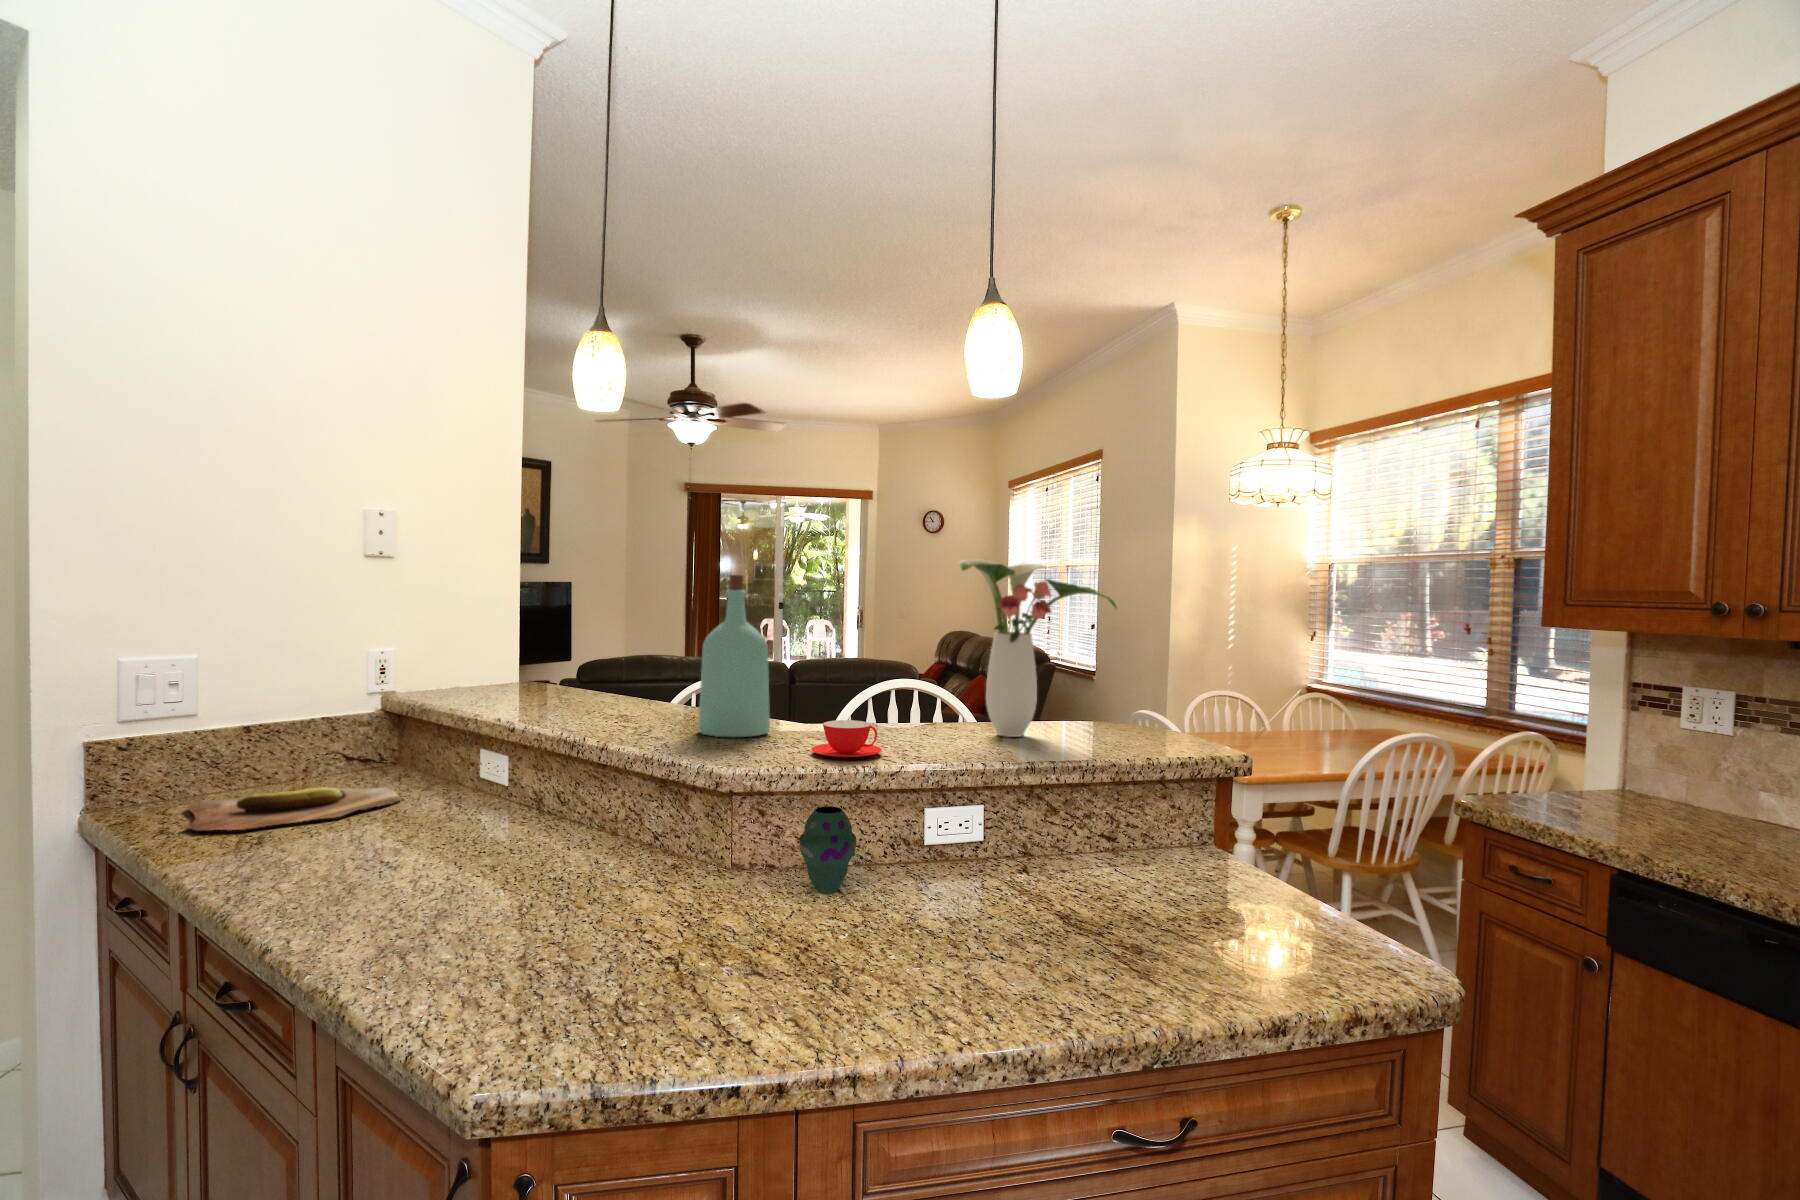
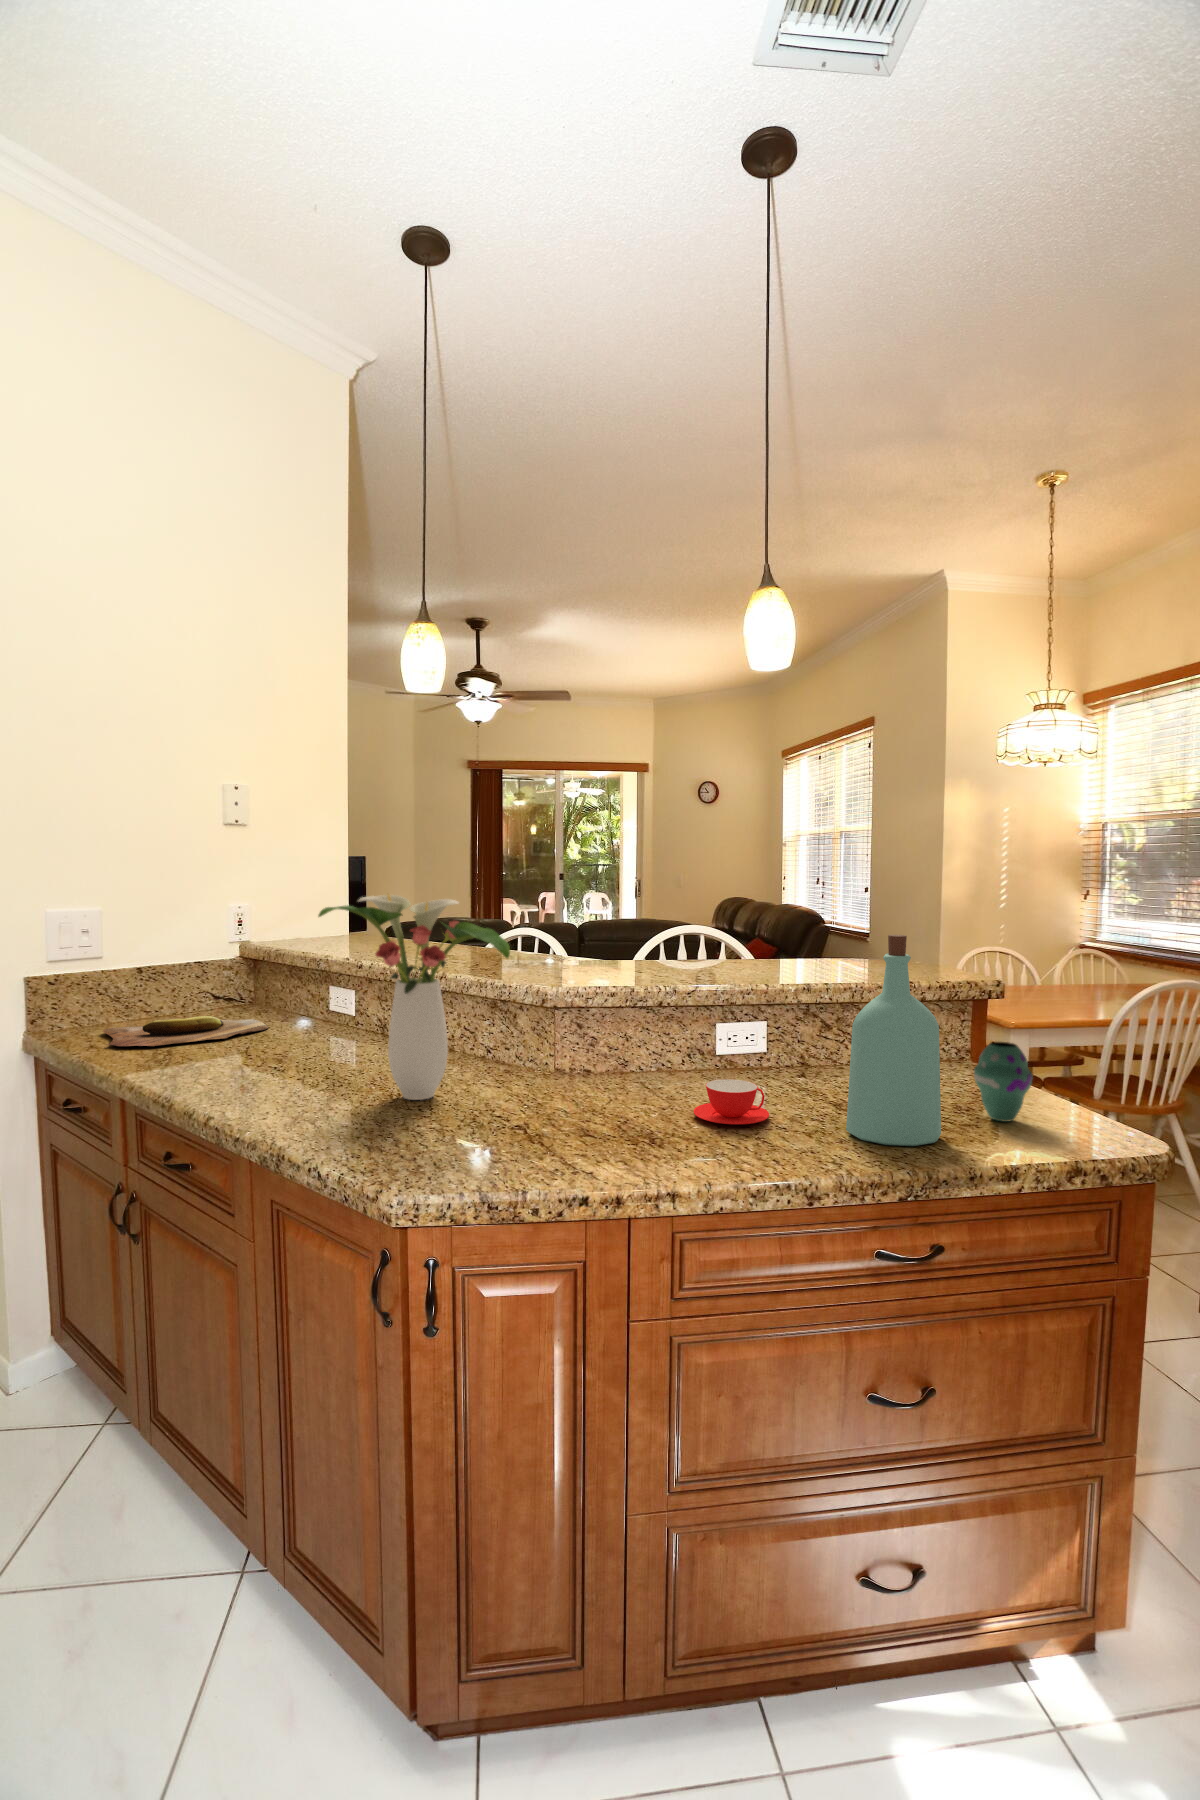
flower arrangement: present [959,558,1116,737] -> present [319,894,510,1100]
bottle: present [698,575,770,737] -> present [846,935,941,1146]
teacup: present [811,720,882,757] -> present [694,1079,769,1124]
vase: present [799,806,856,893] -> present [974,1042,1033,1122]

